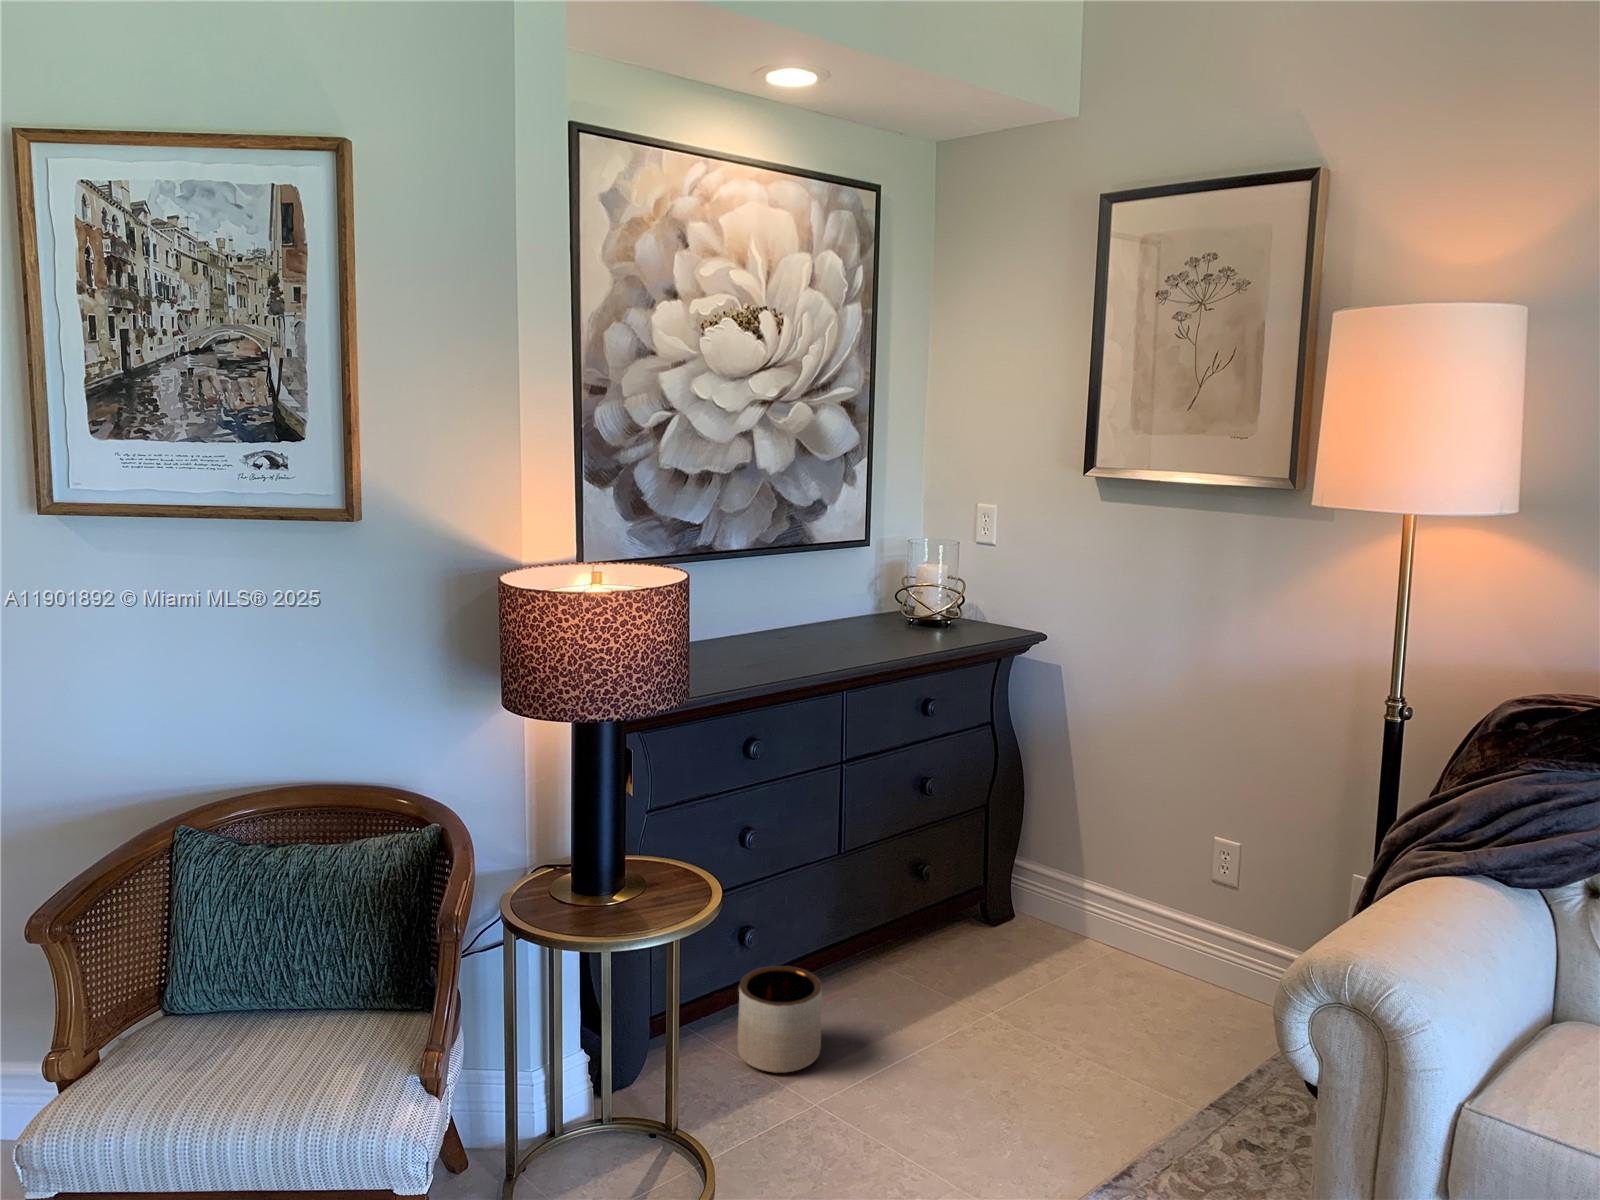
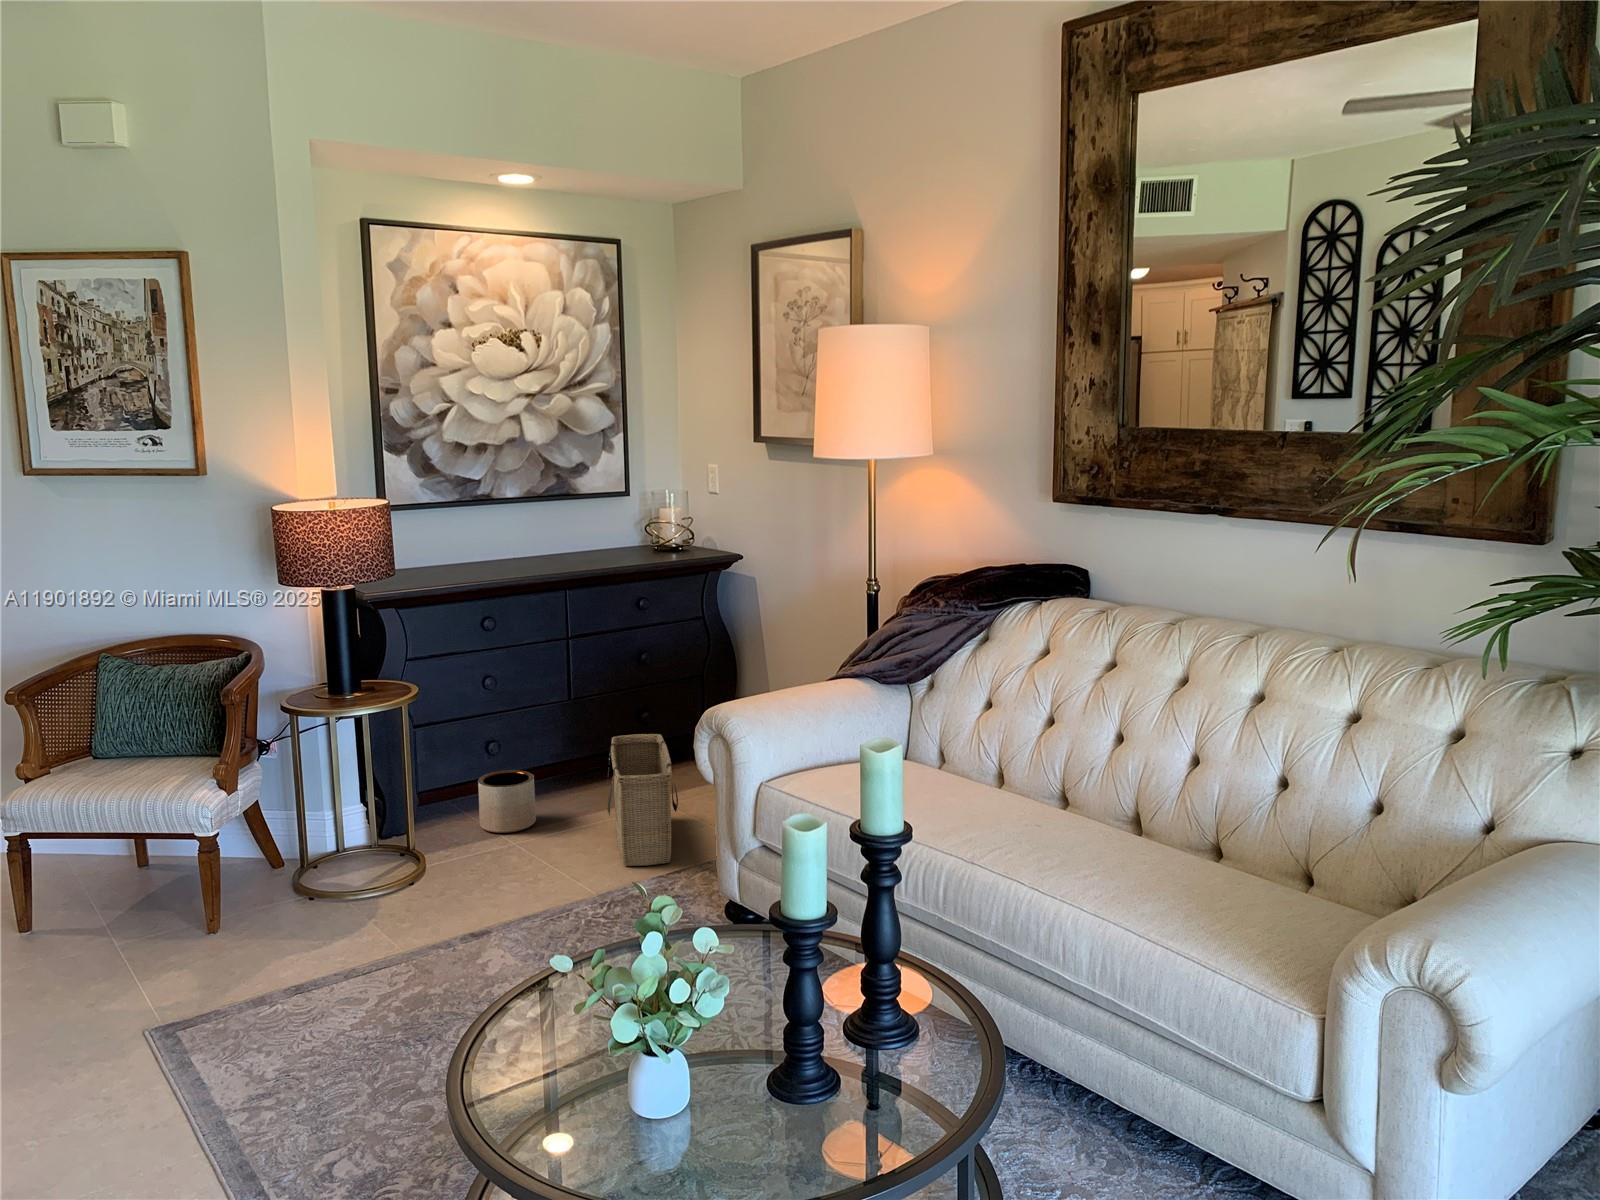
basket: none [941,914,1106,1152] -> present [607,734,678,866]

